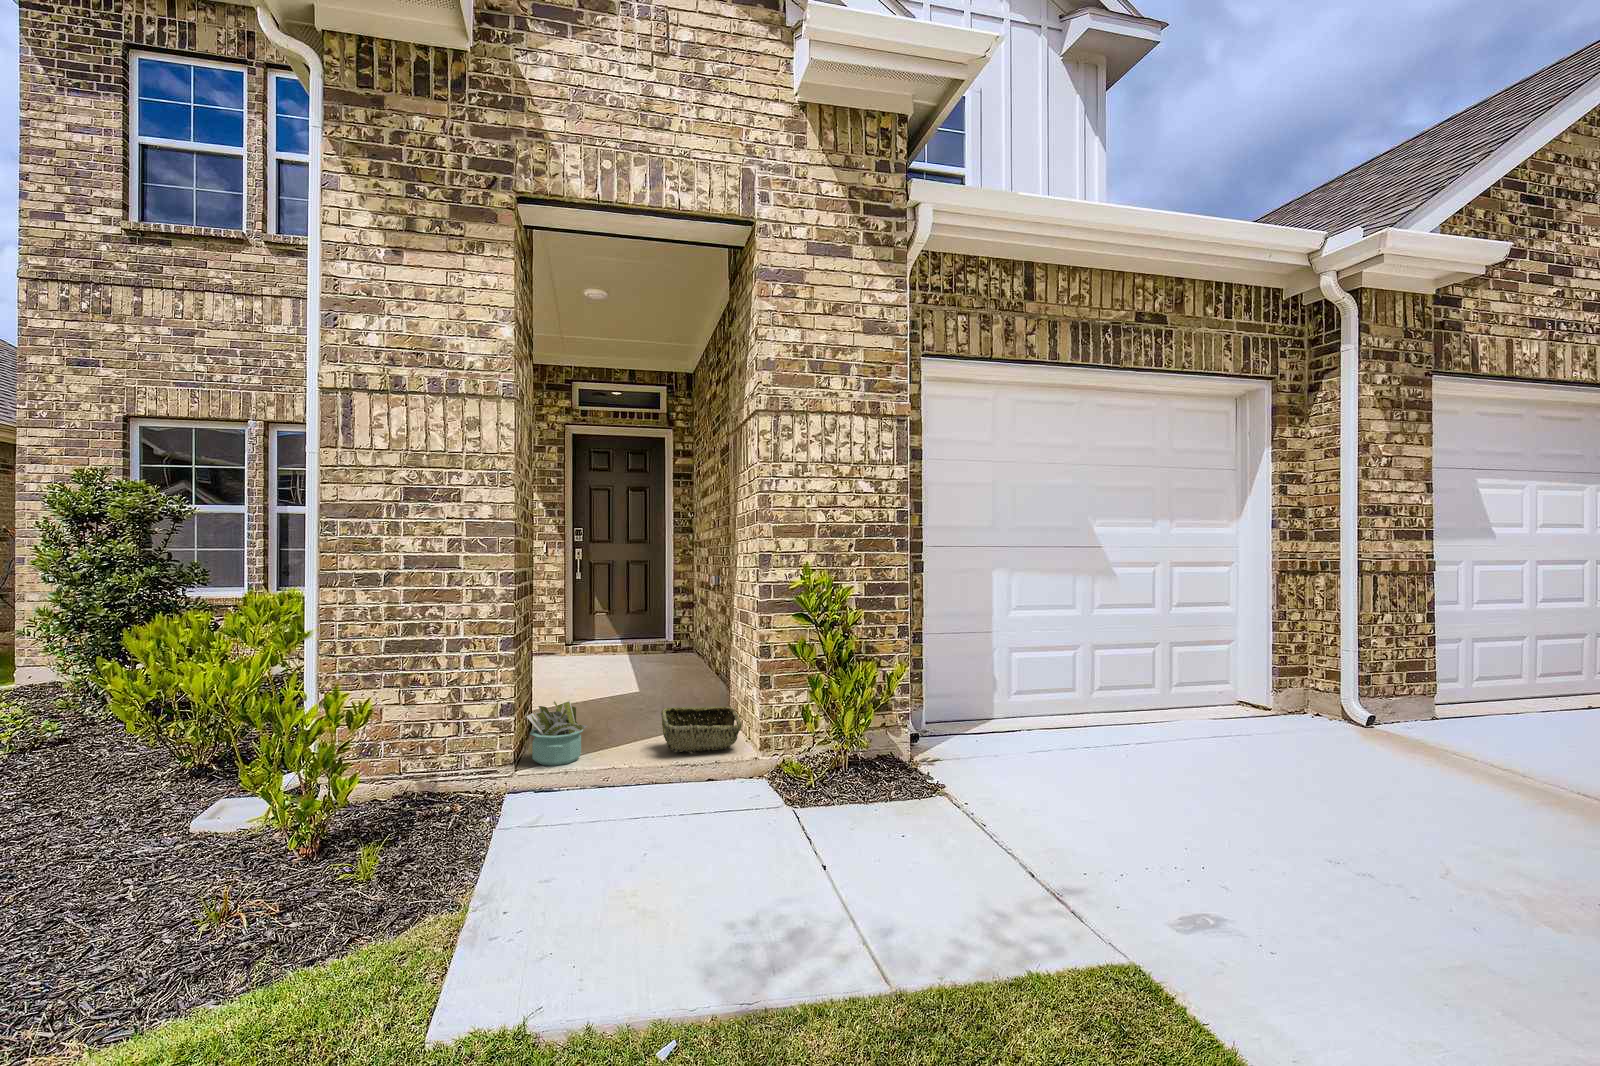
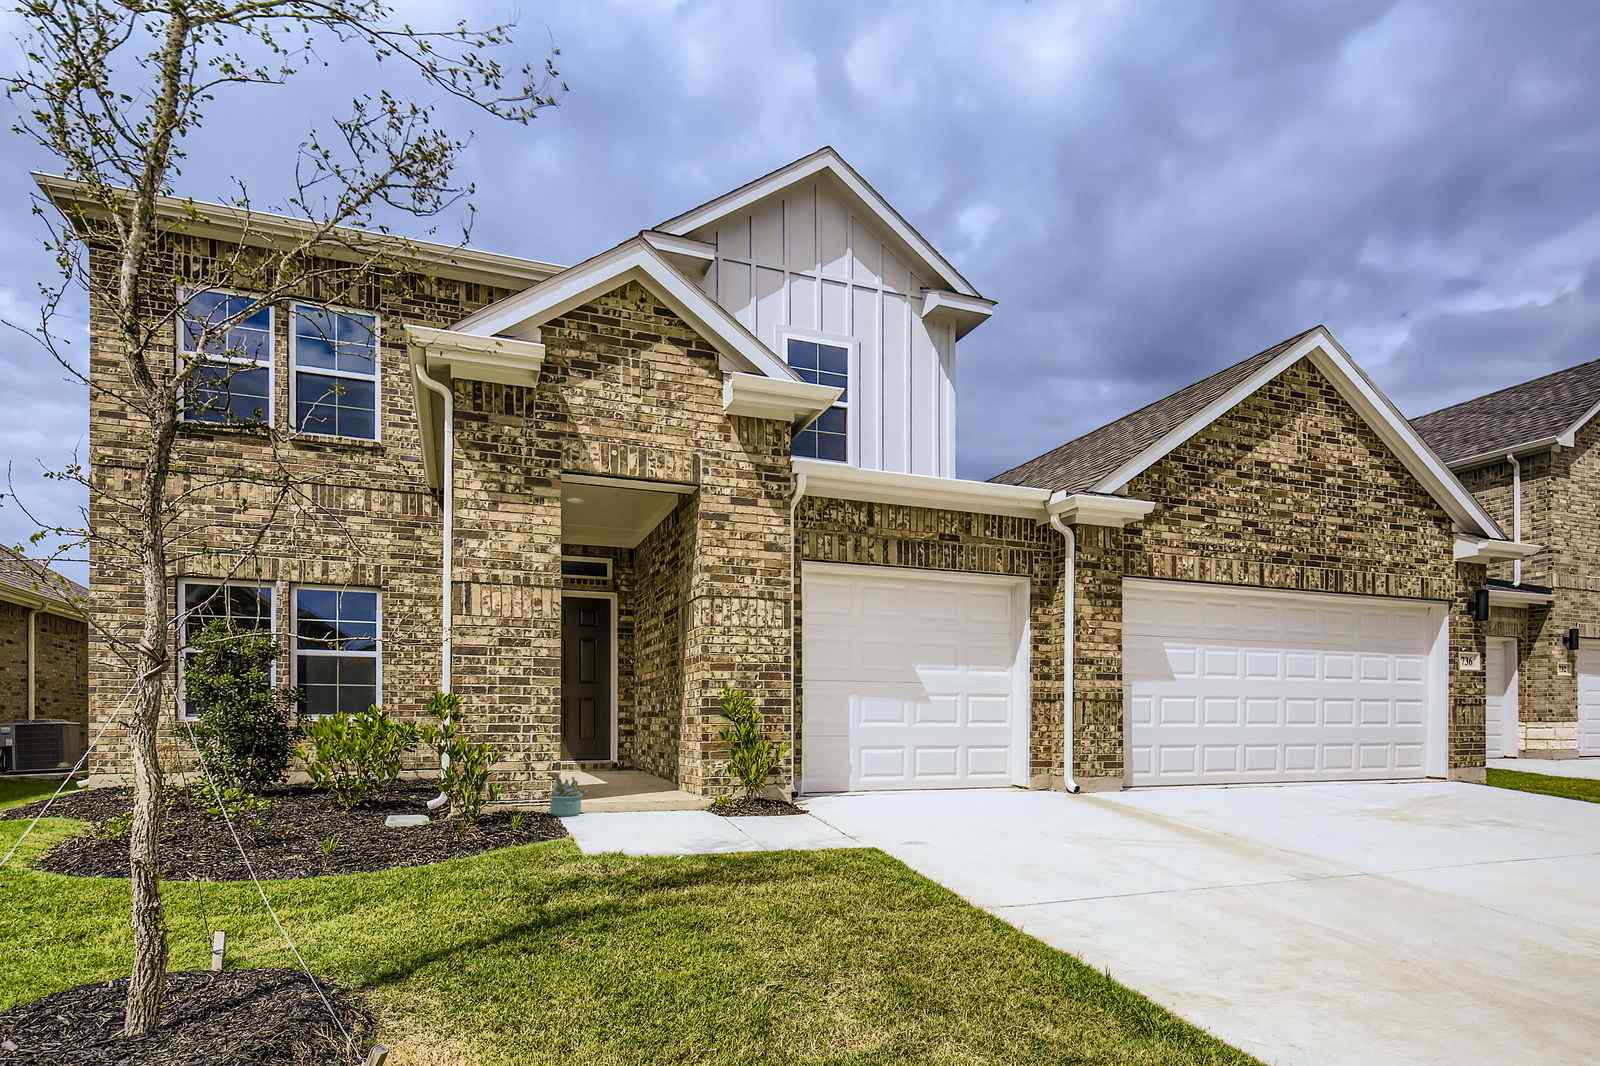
woven basket: present [661,706,741,752] -> none [629,784,683,811]

